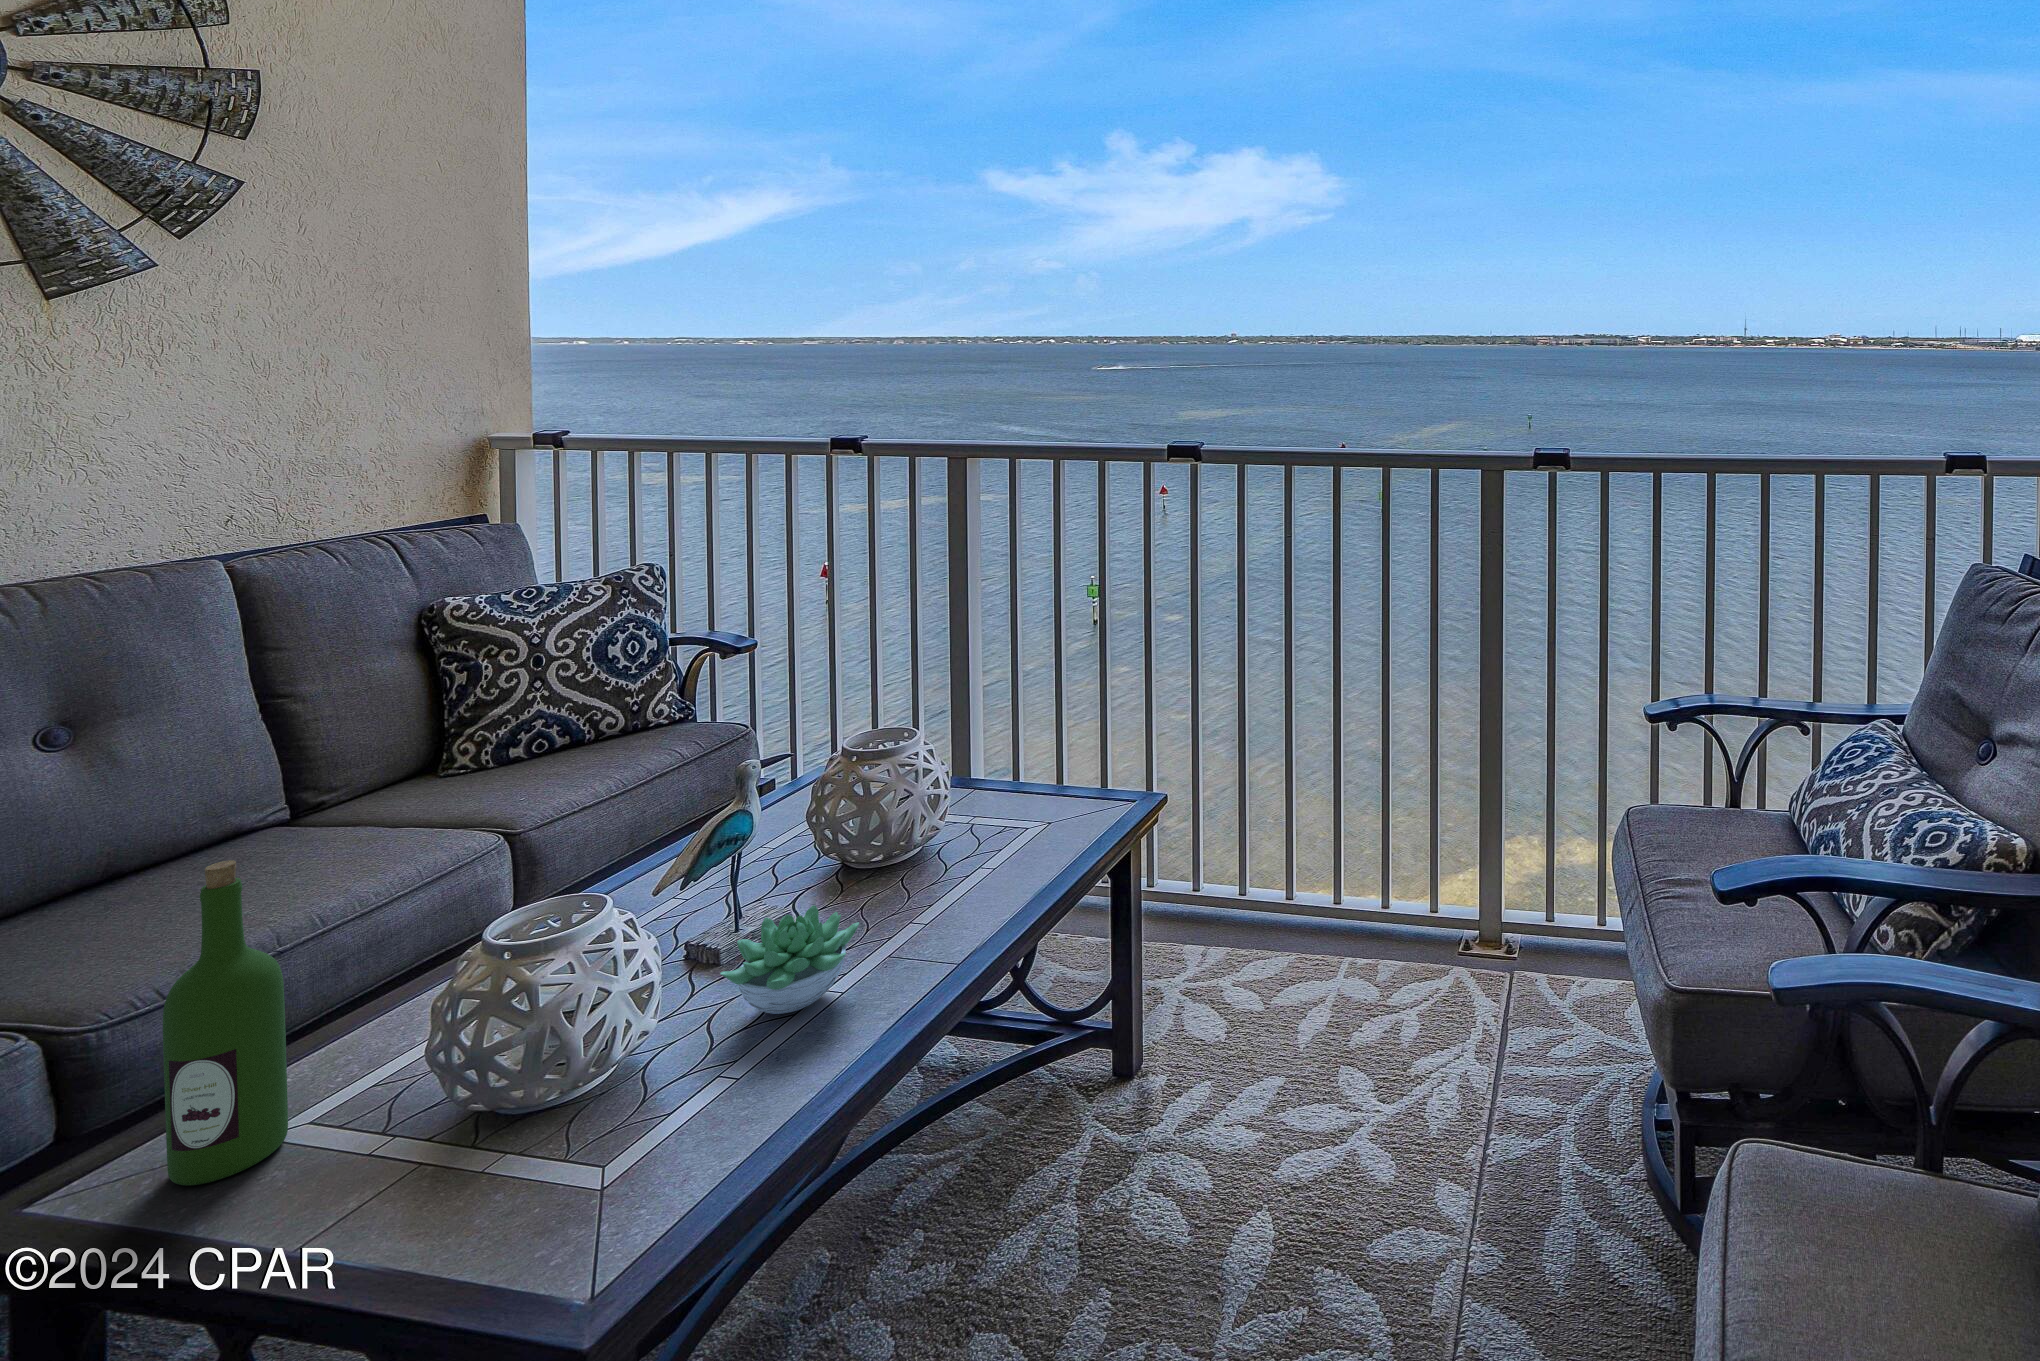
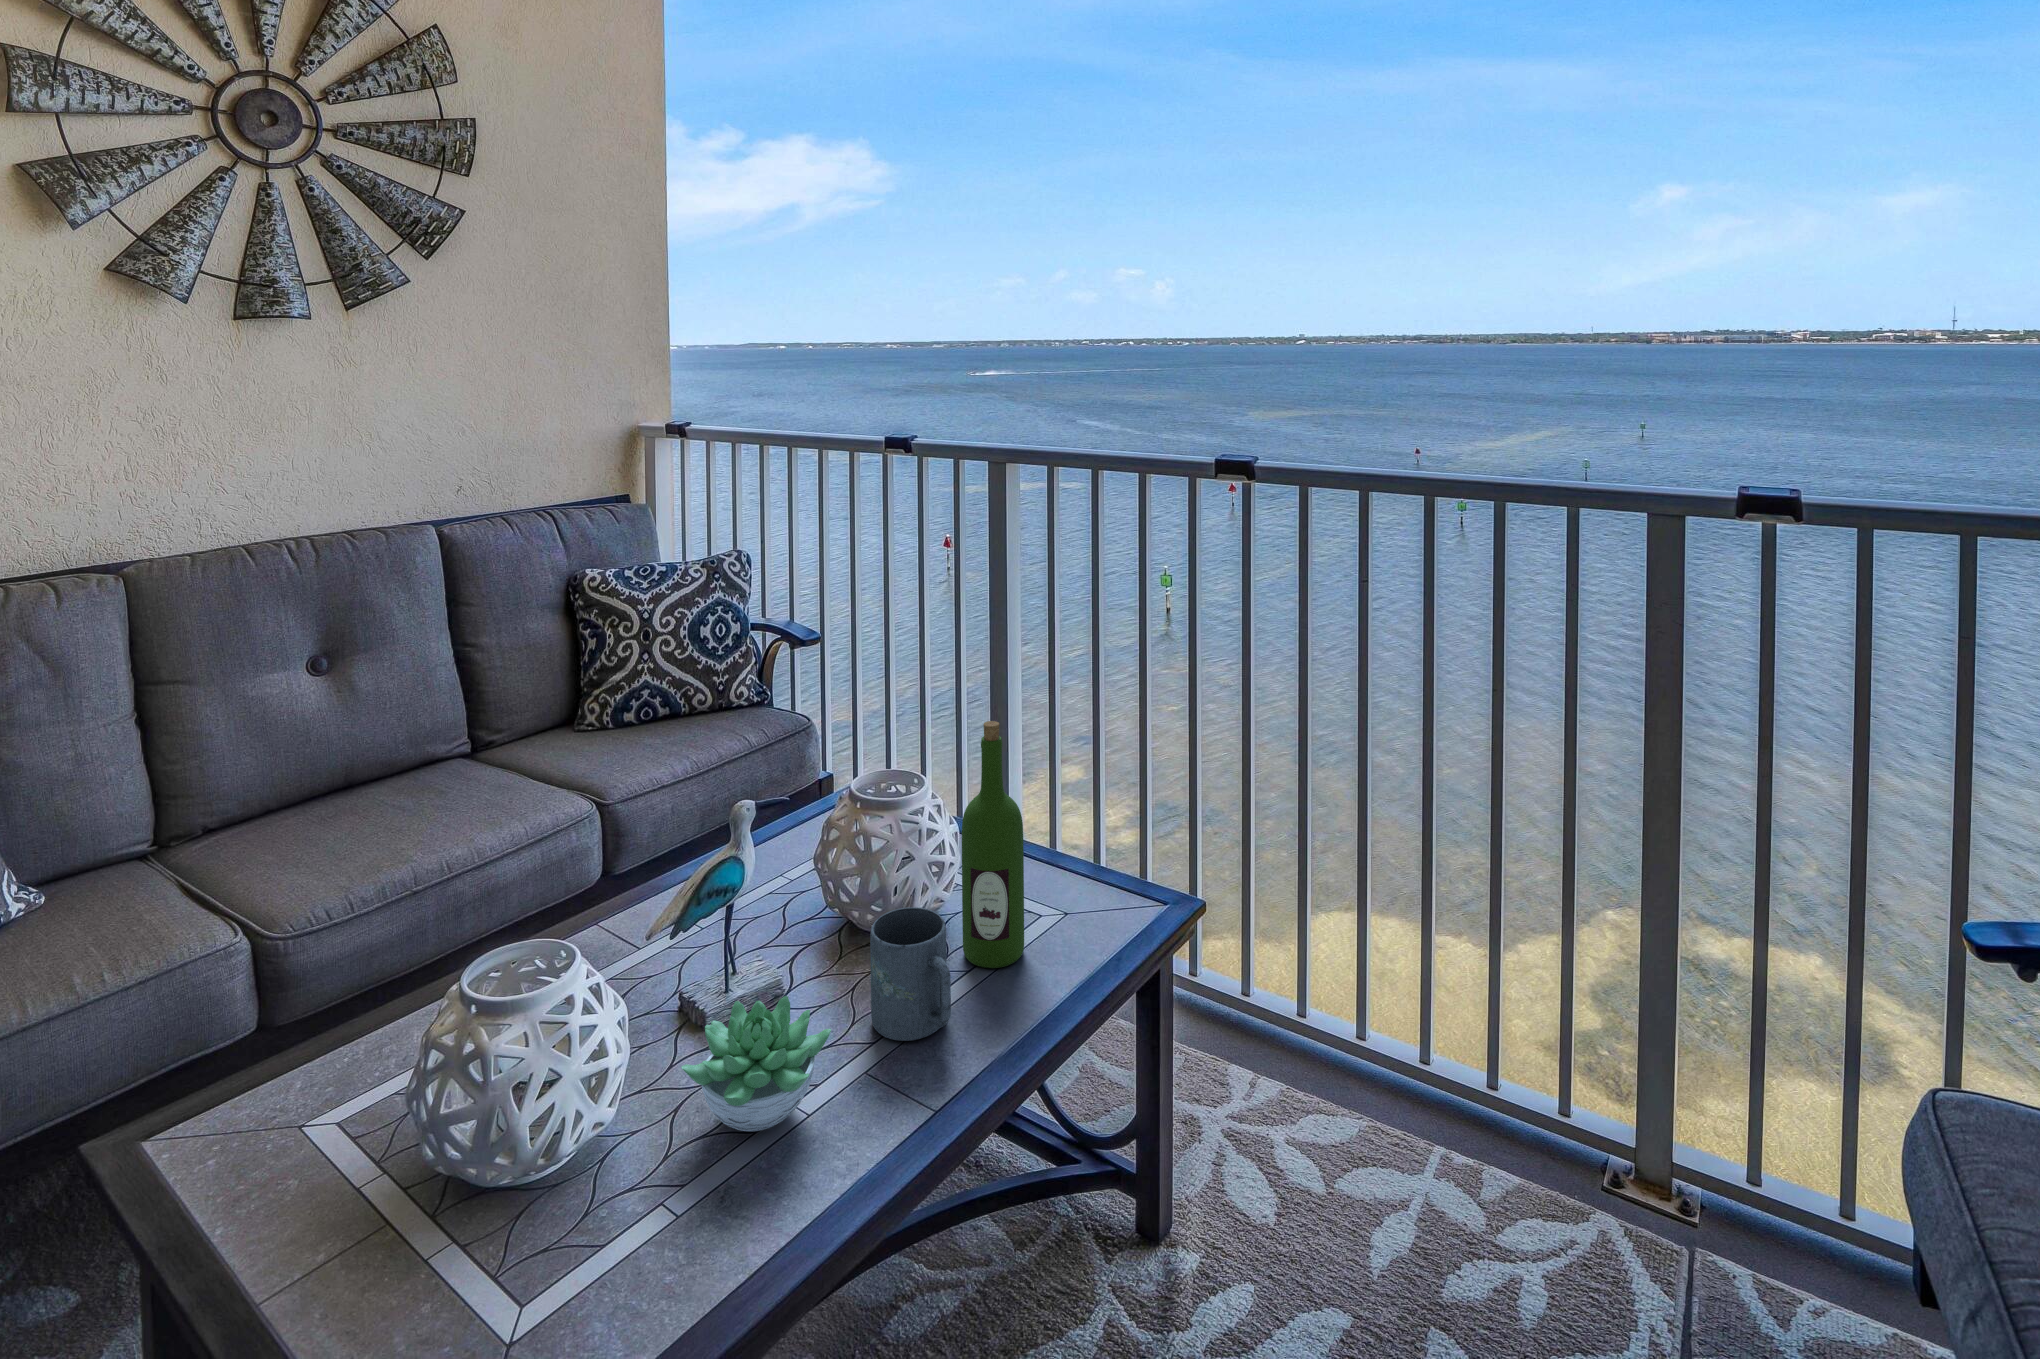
mug: none [885,826,962,931] -> present [870,907,951,1041]
wine bottle: present [163,860,288,1185] -> present [962,721,1024,968]

